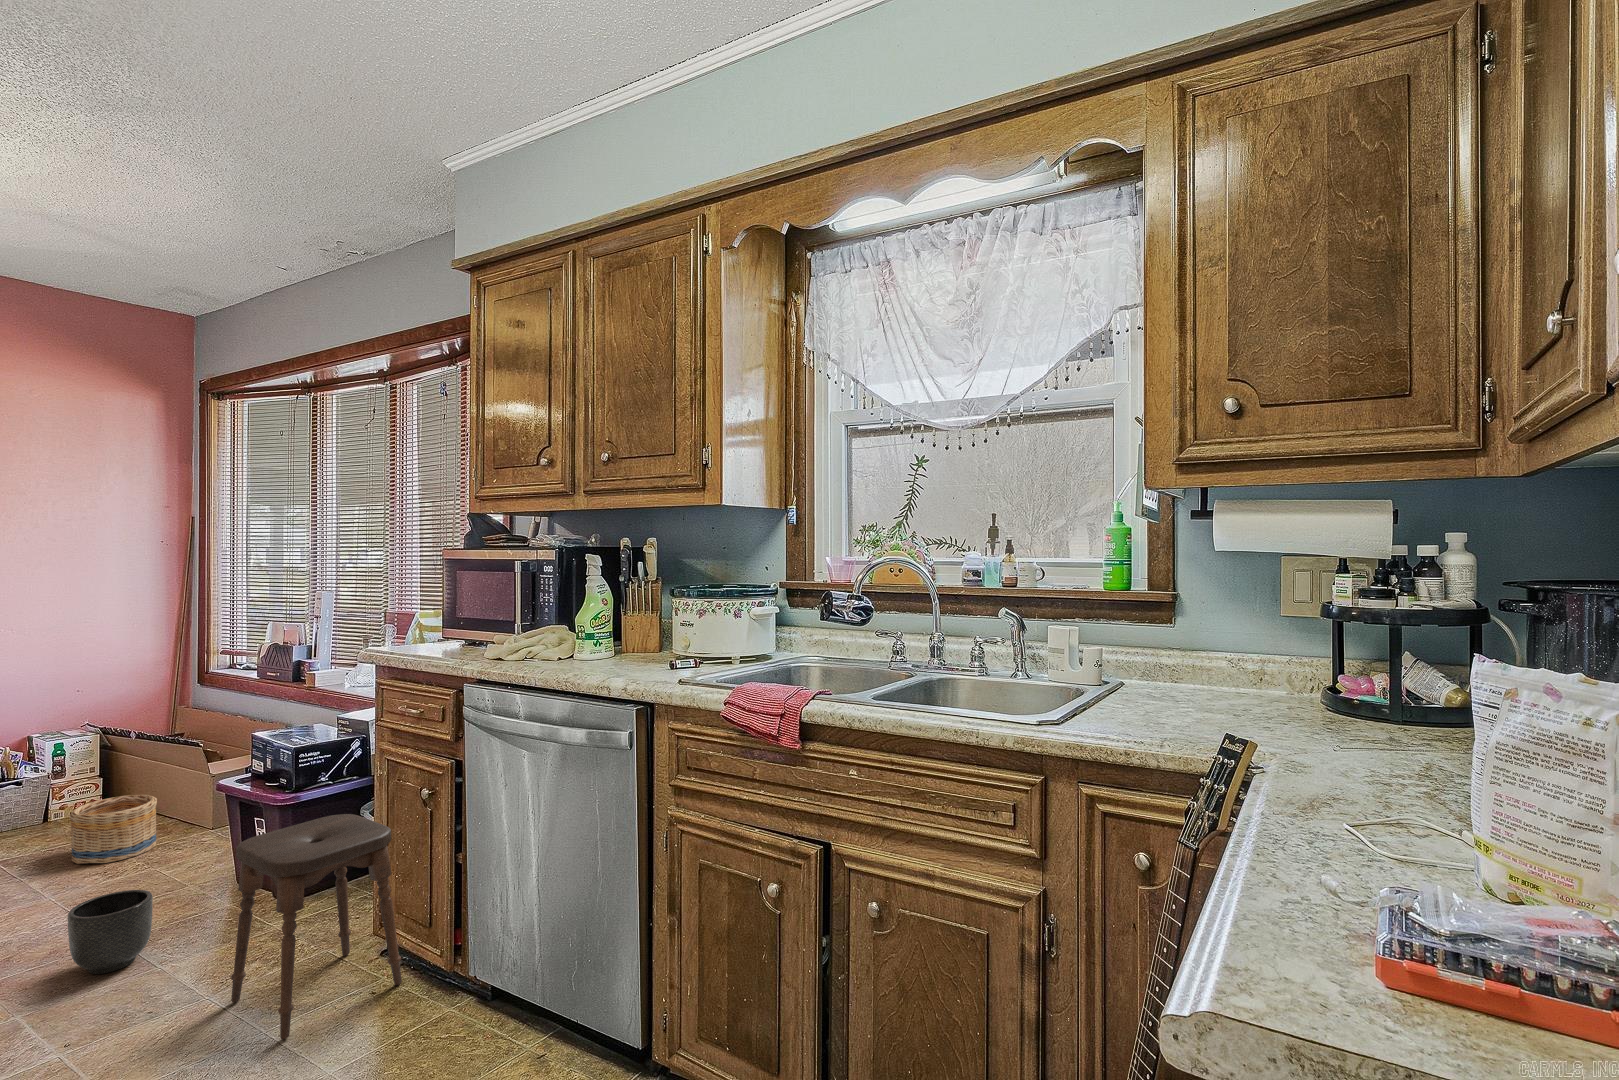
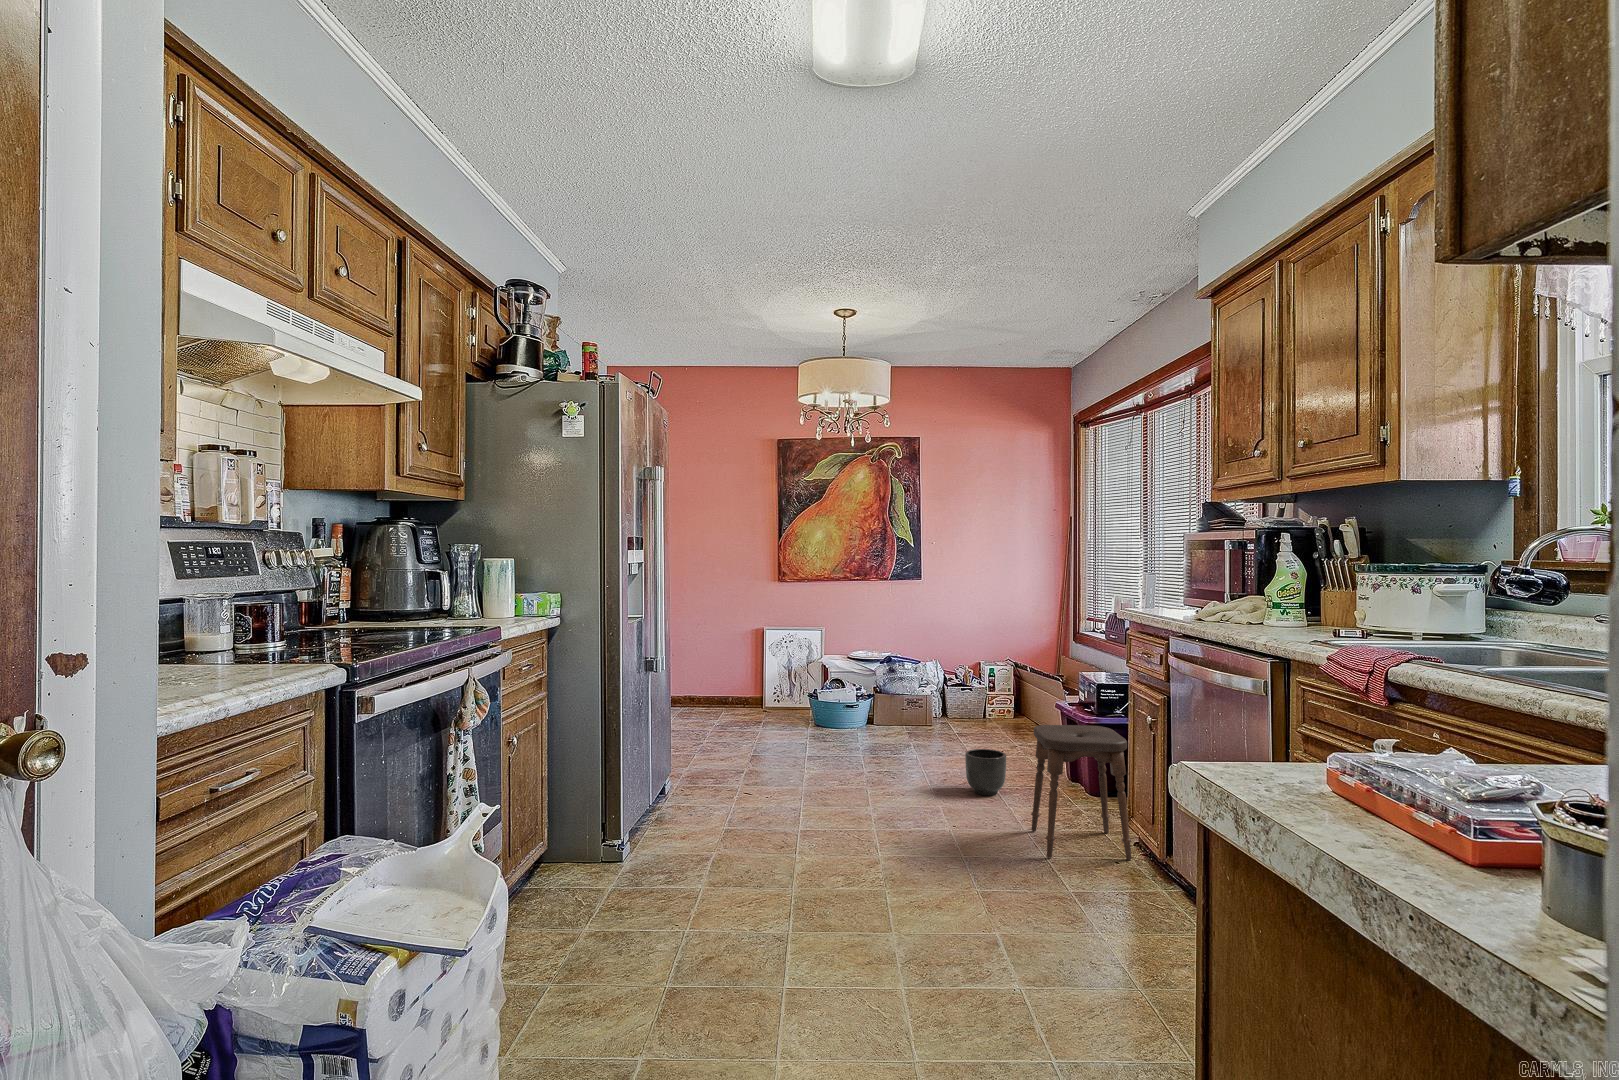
basket: present [70,795,157,864] -> none [988,705,1034,745]

